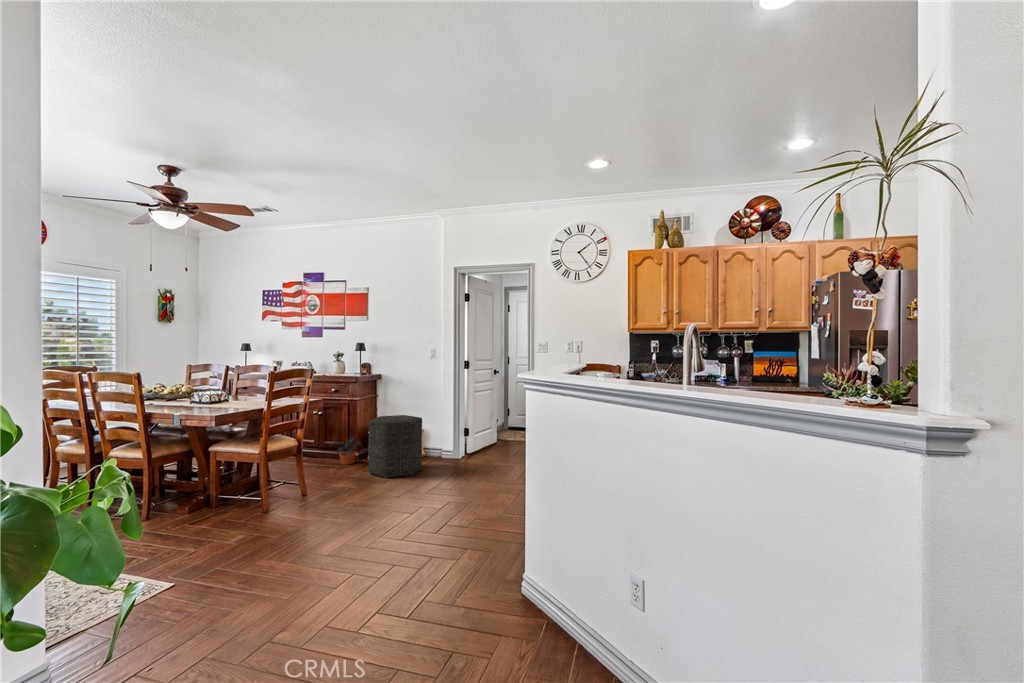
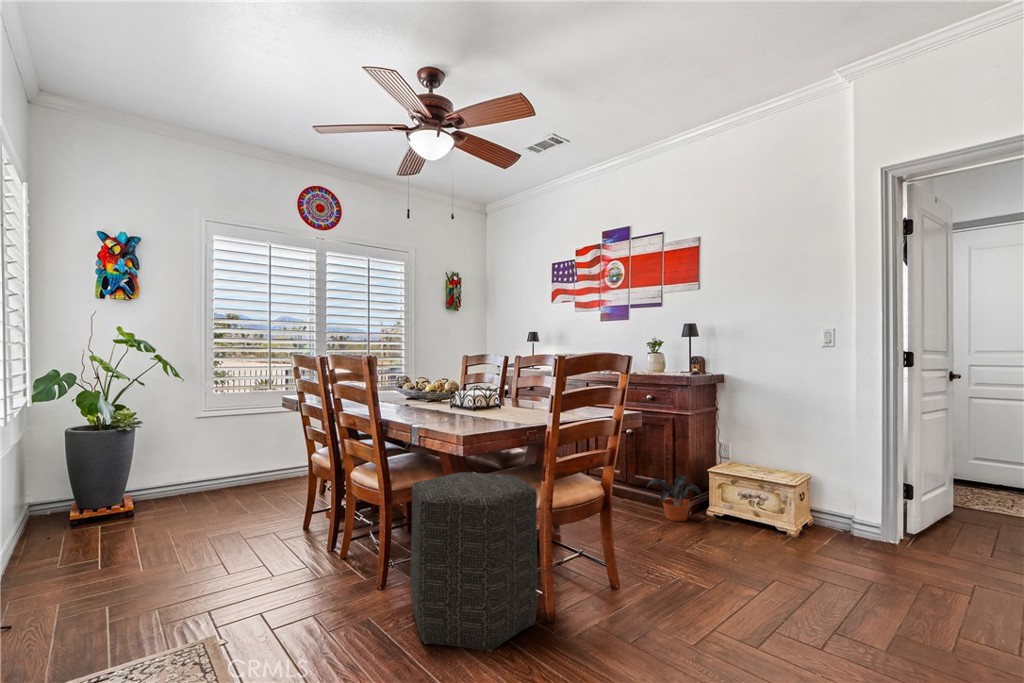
ottoman: present [368,415,422,478] -> present [410,472,537,652]

